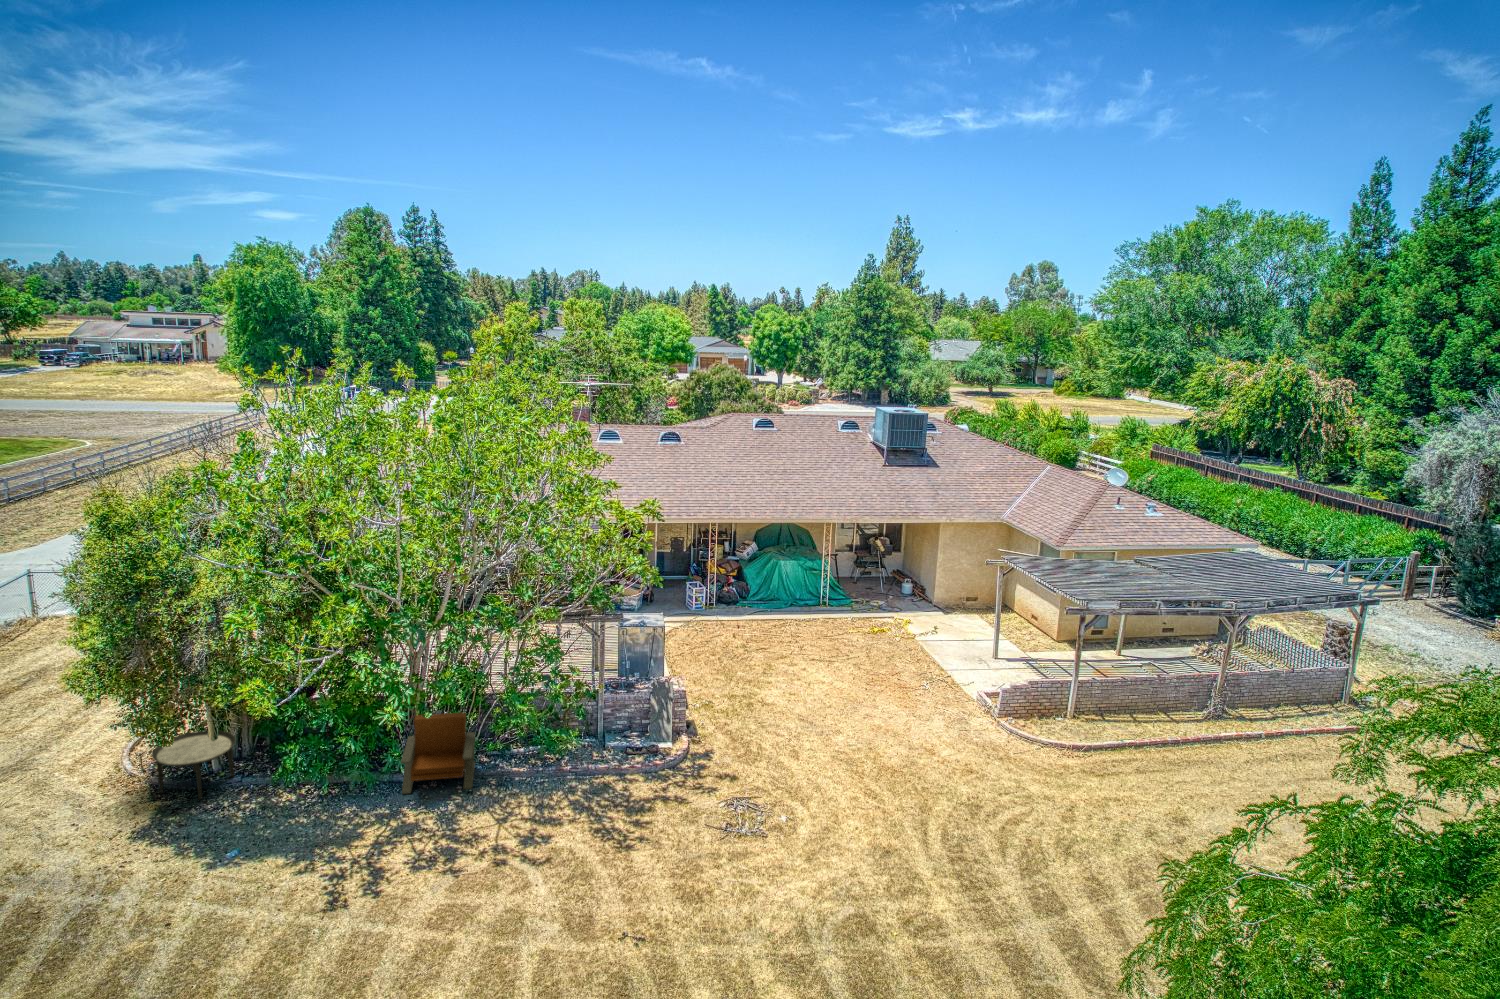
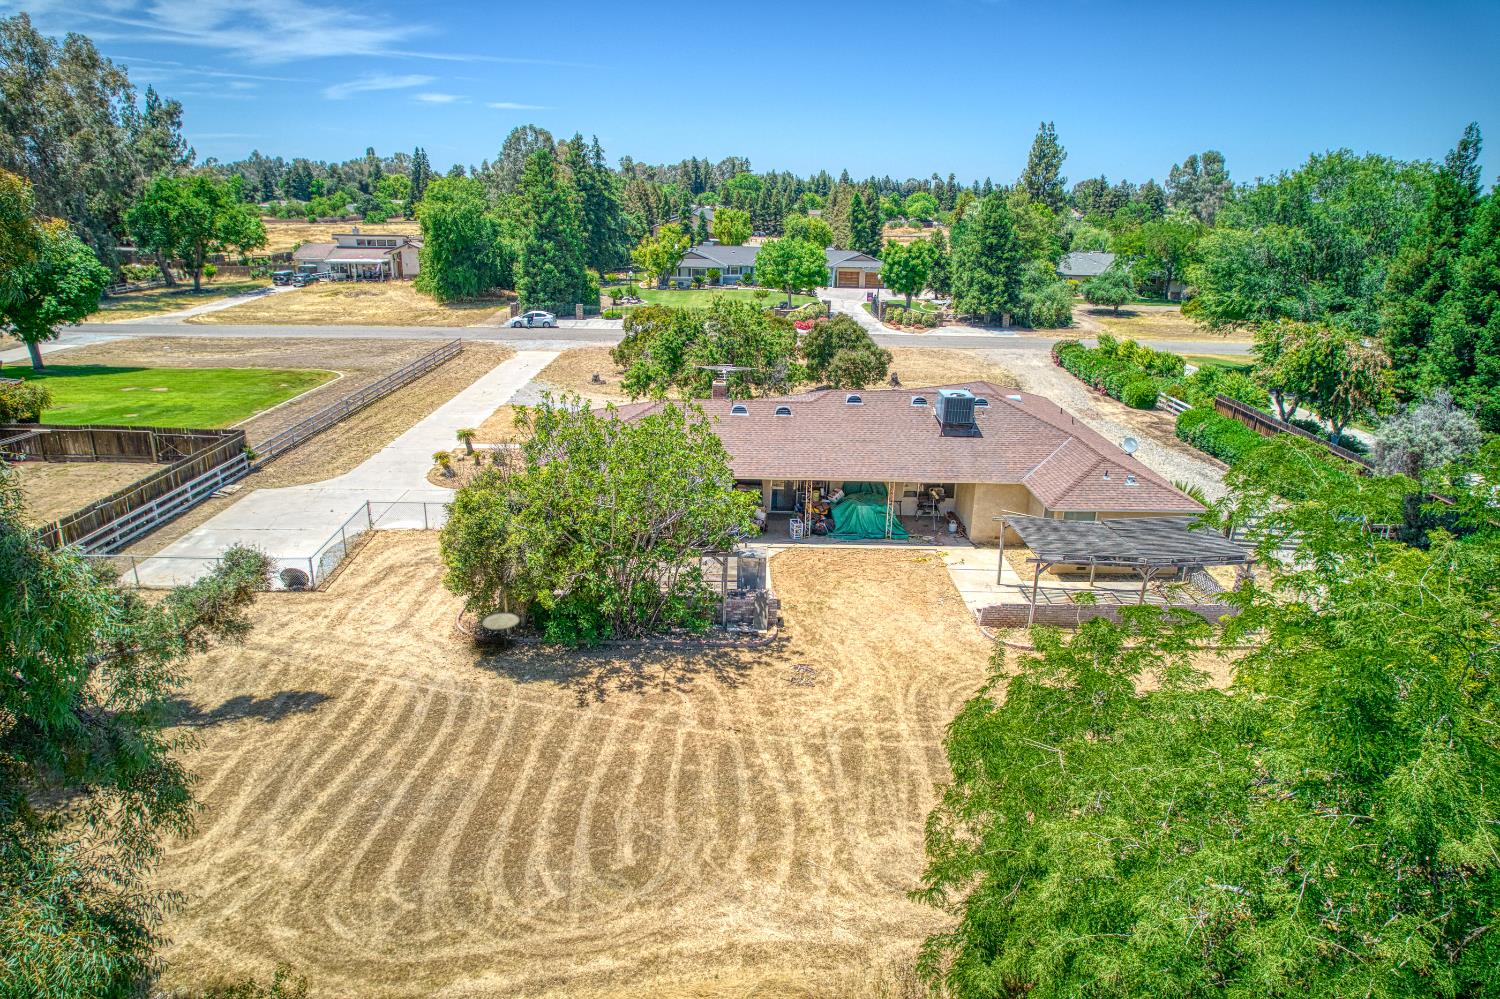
lounge chair: present [401,712,475,794] -> none [611,608,651,652]

